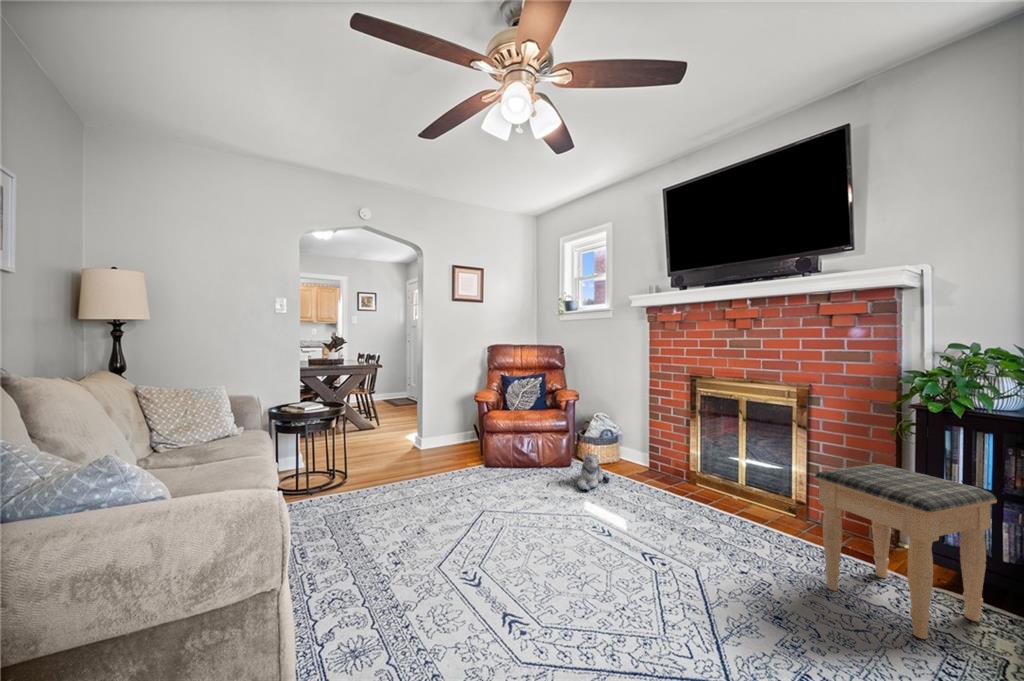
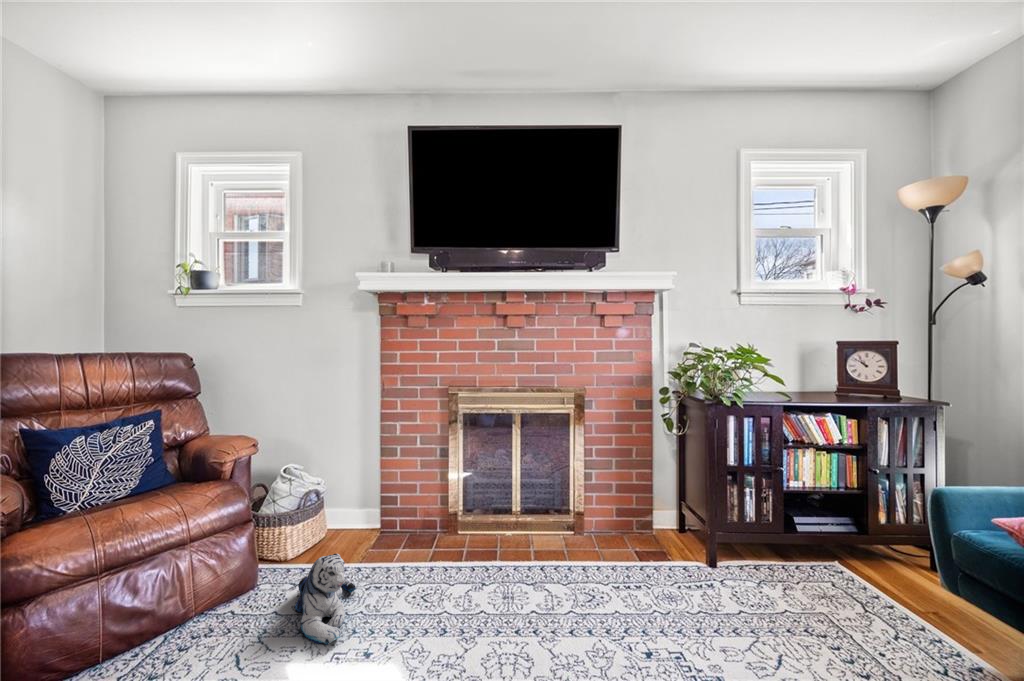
footstool: present [815,464,997,639] -> none [691,464,844,645]

